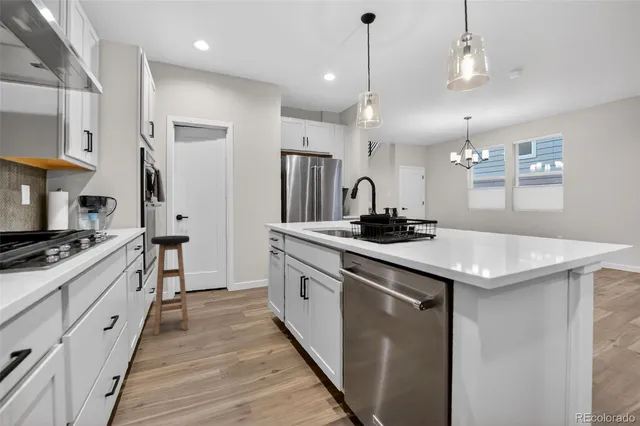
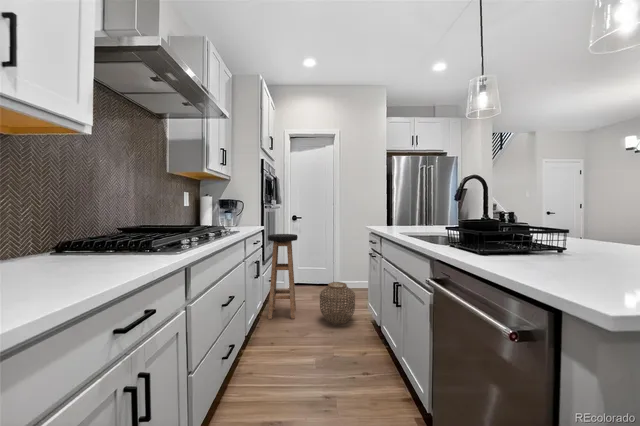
woven basket: none [218,283,256,328] -> present [320,282,355,324]

